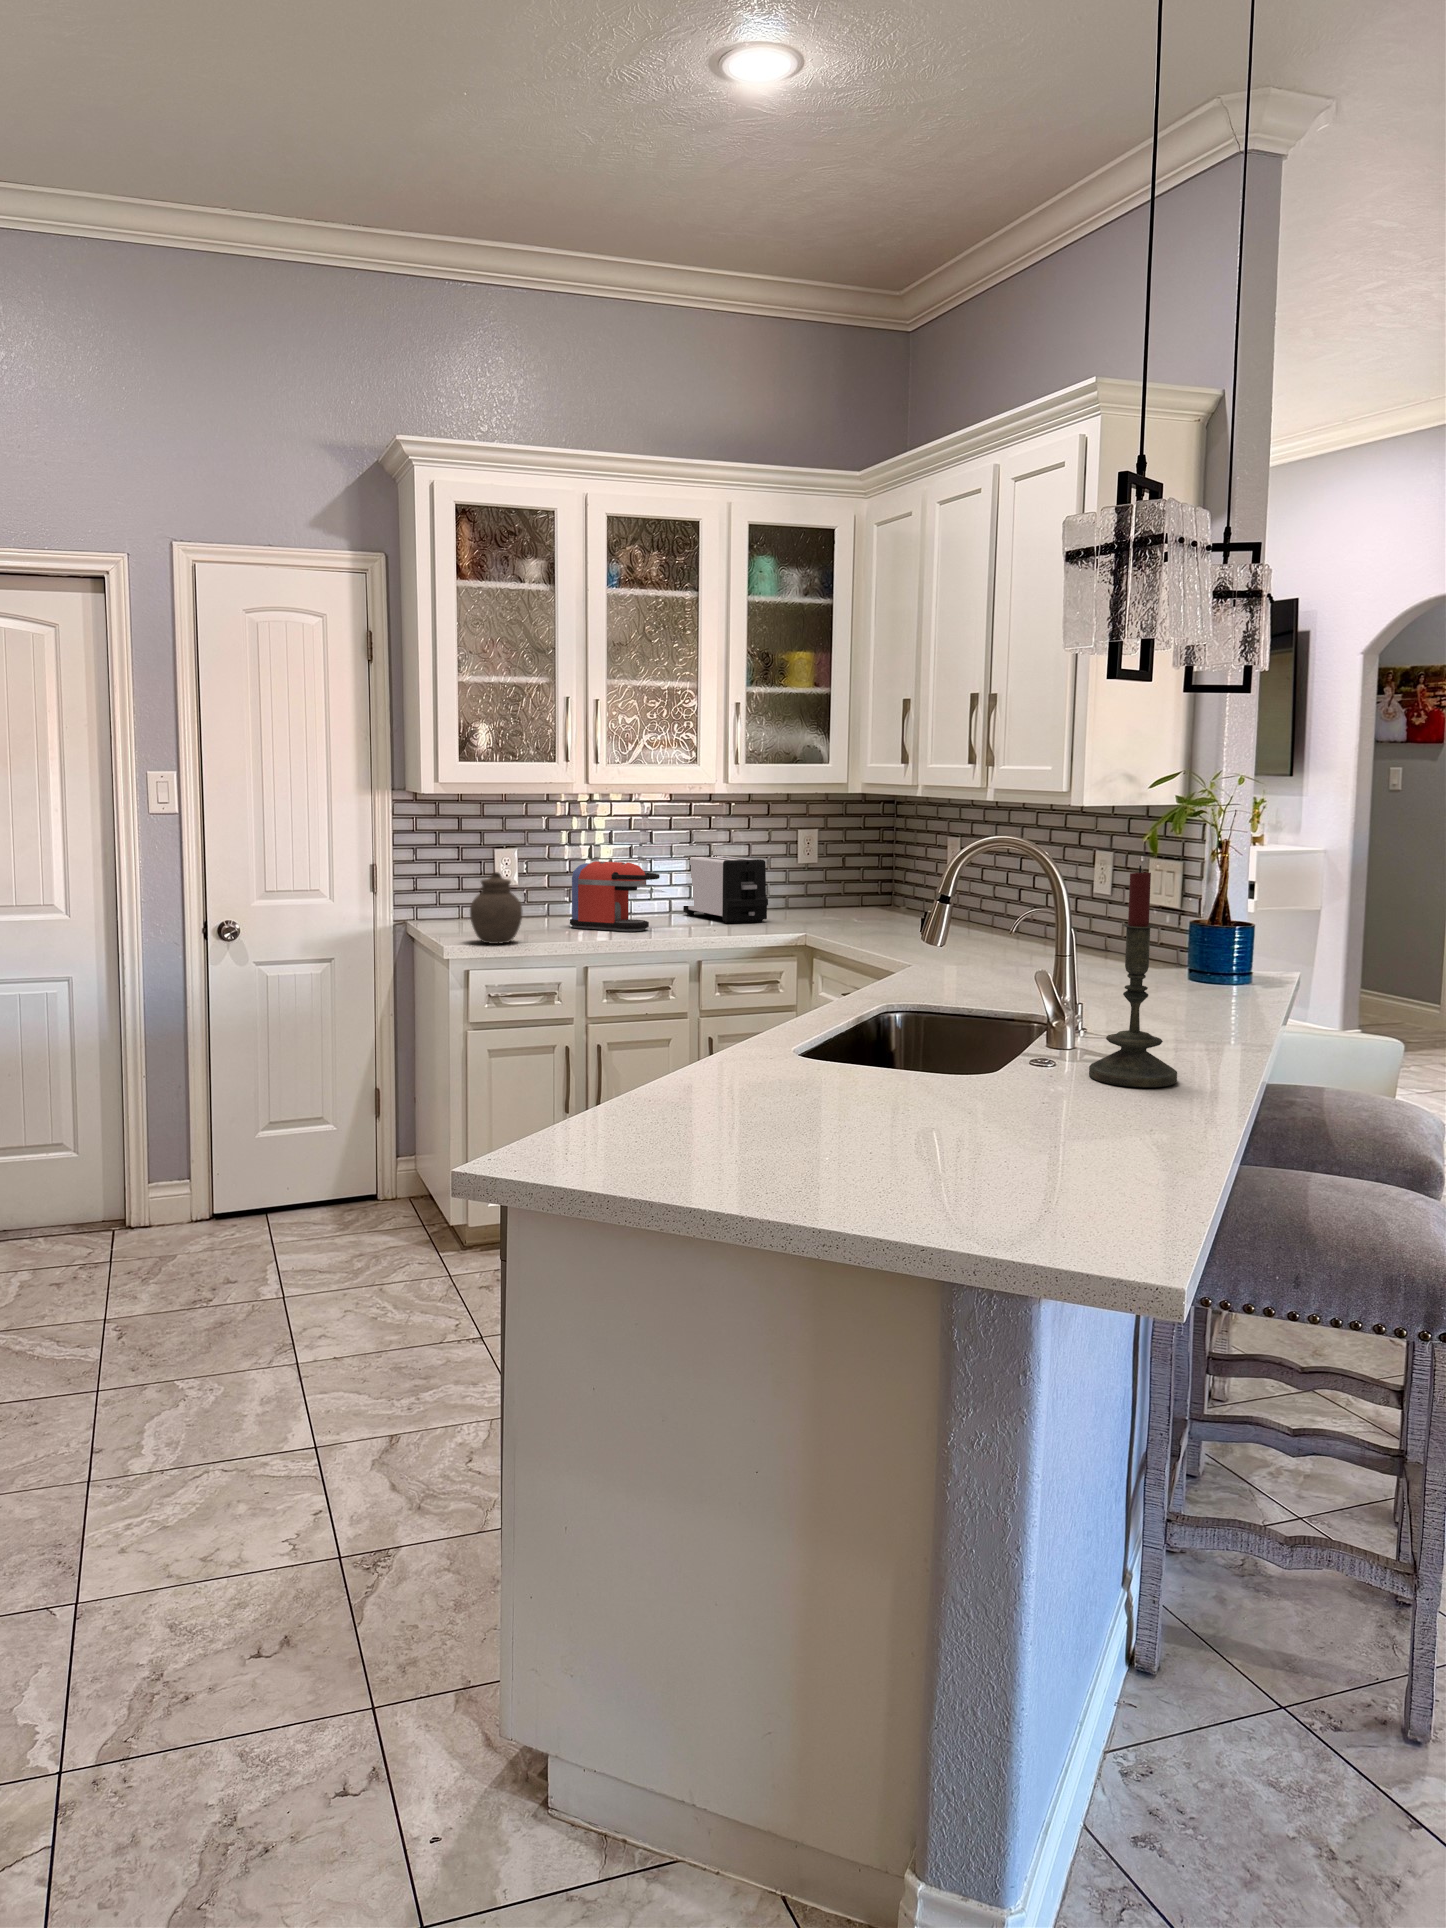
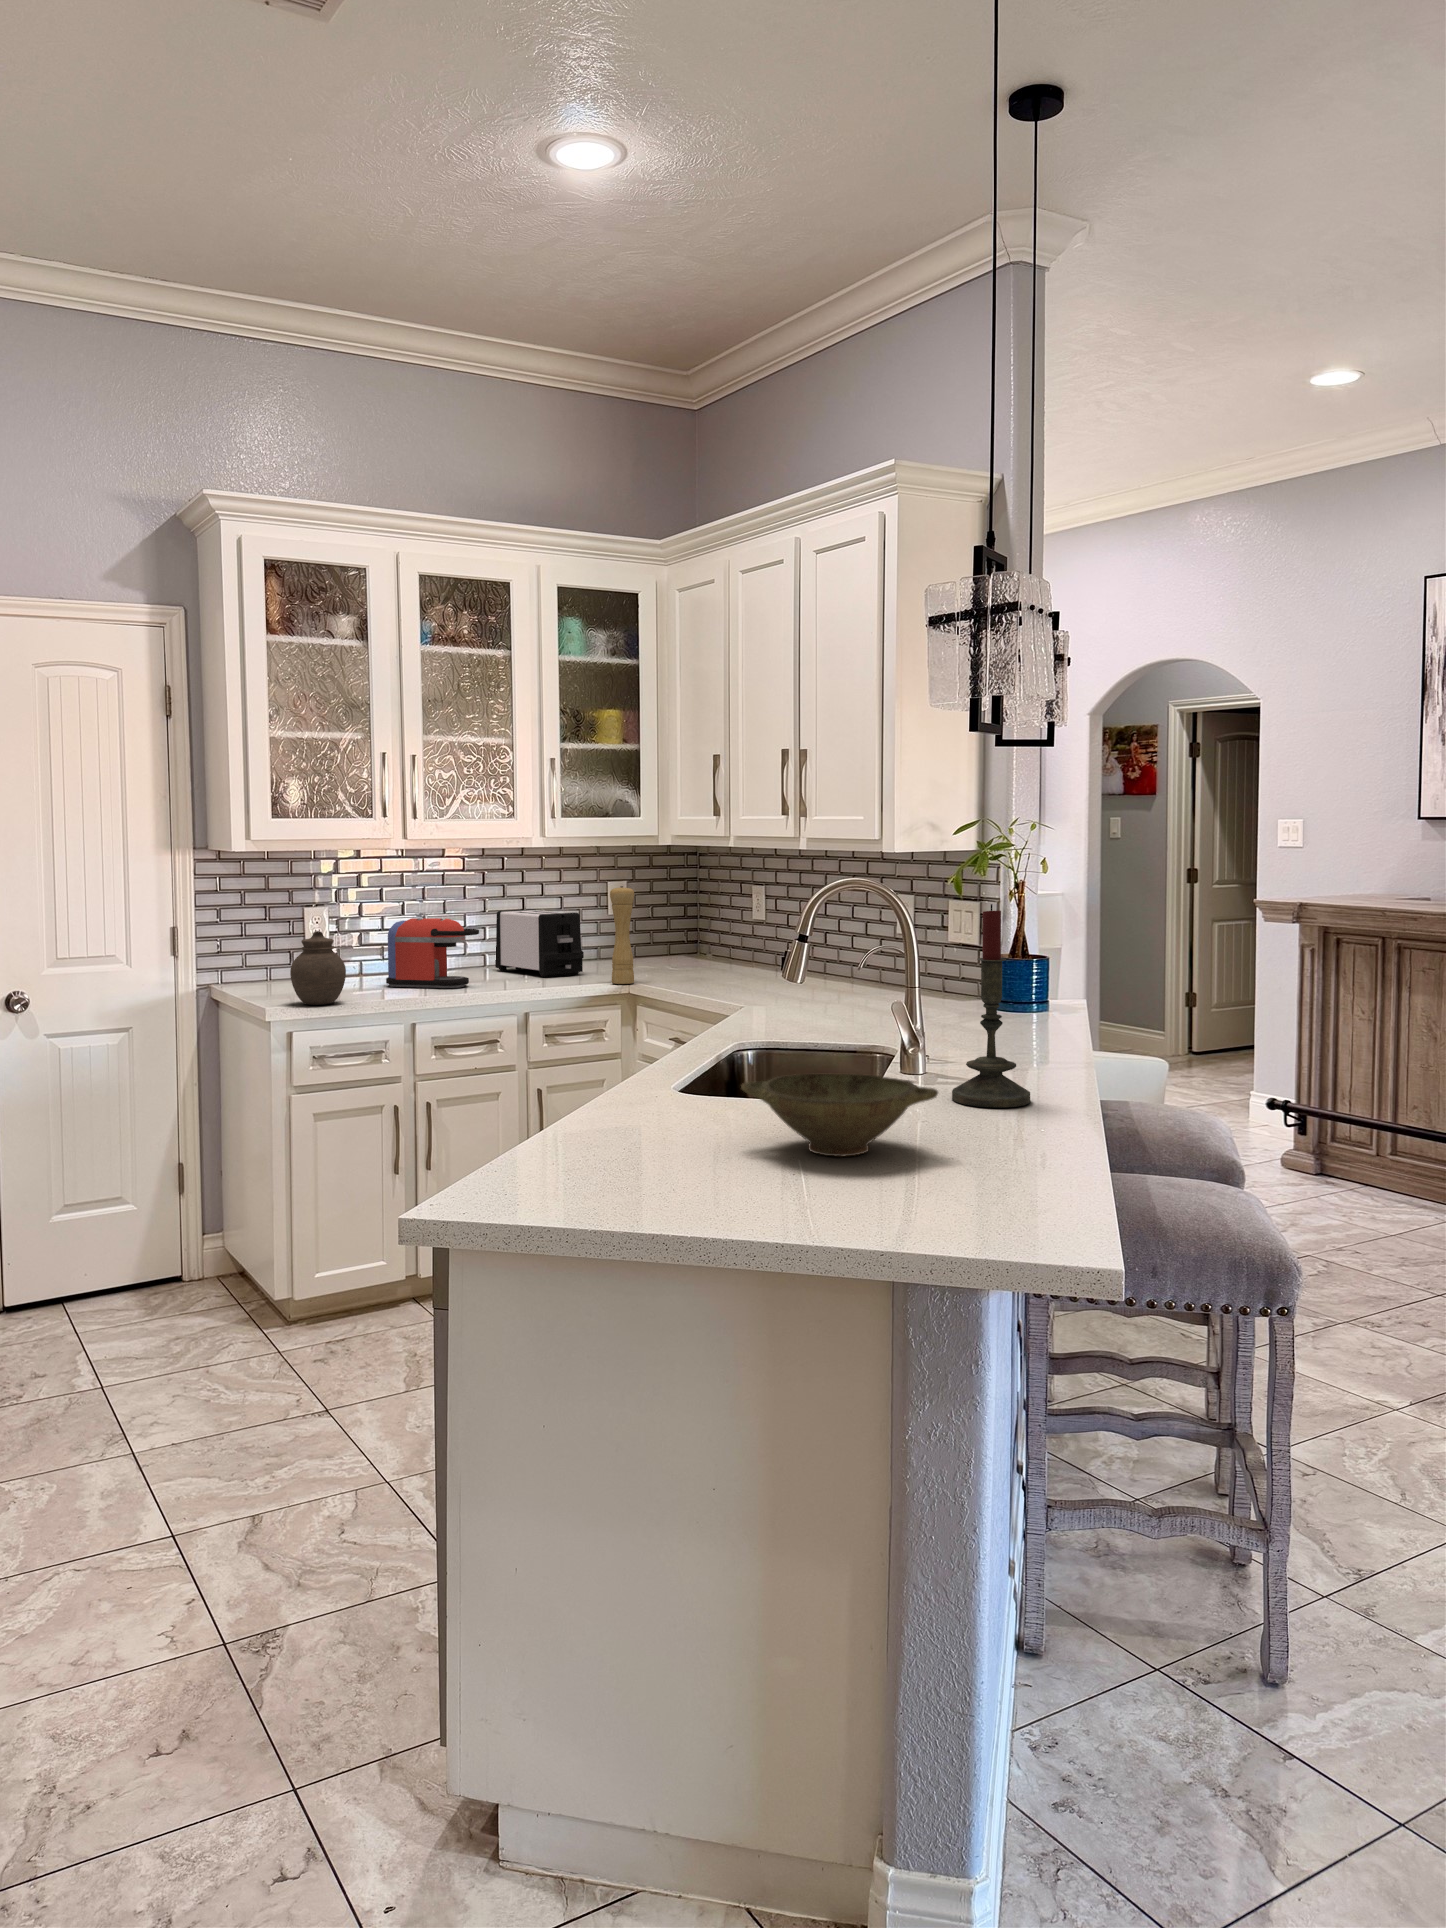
pepper mill: none [791,834,816,933] -> present [610,886,634,984]
bowl: none [835,1042,1046,1133] -> present [741,1073,938,1157]

